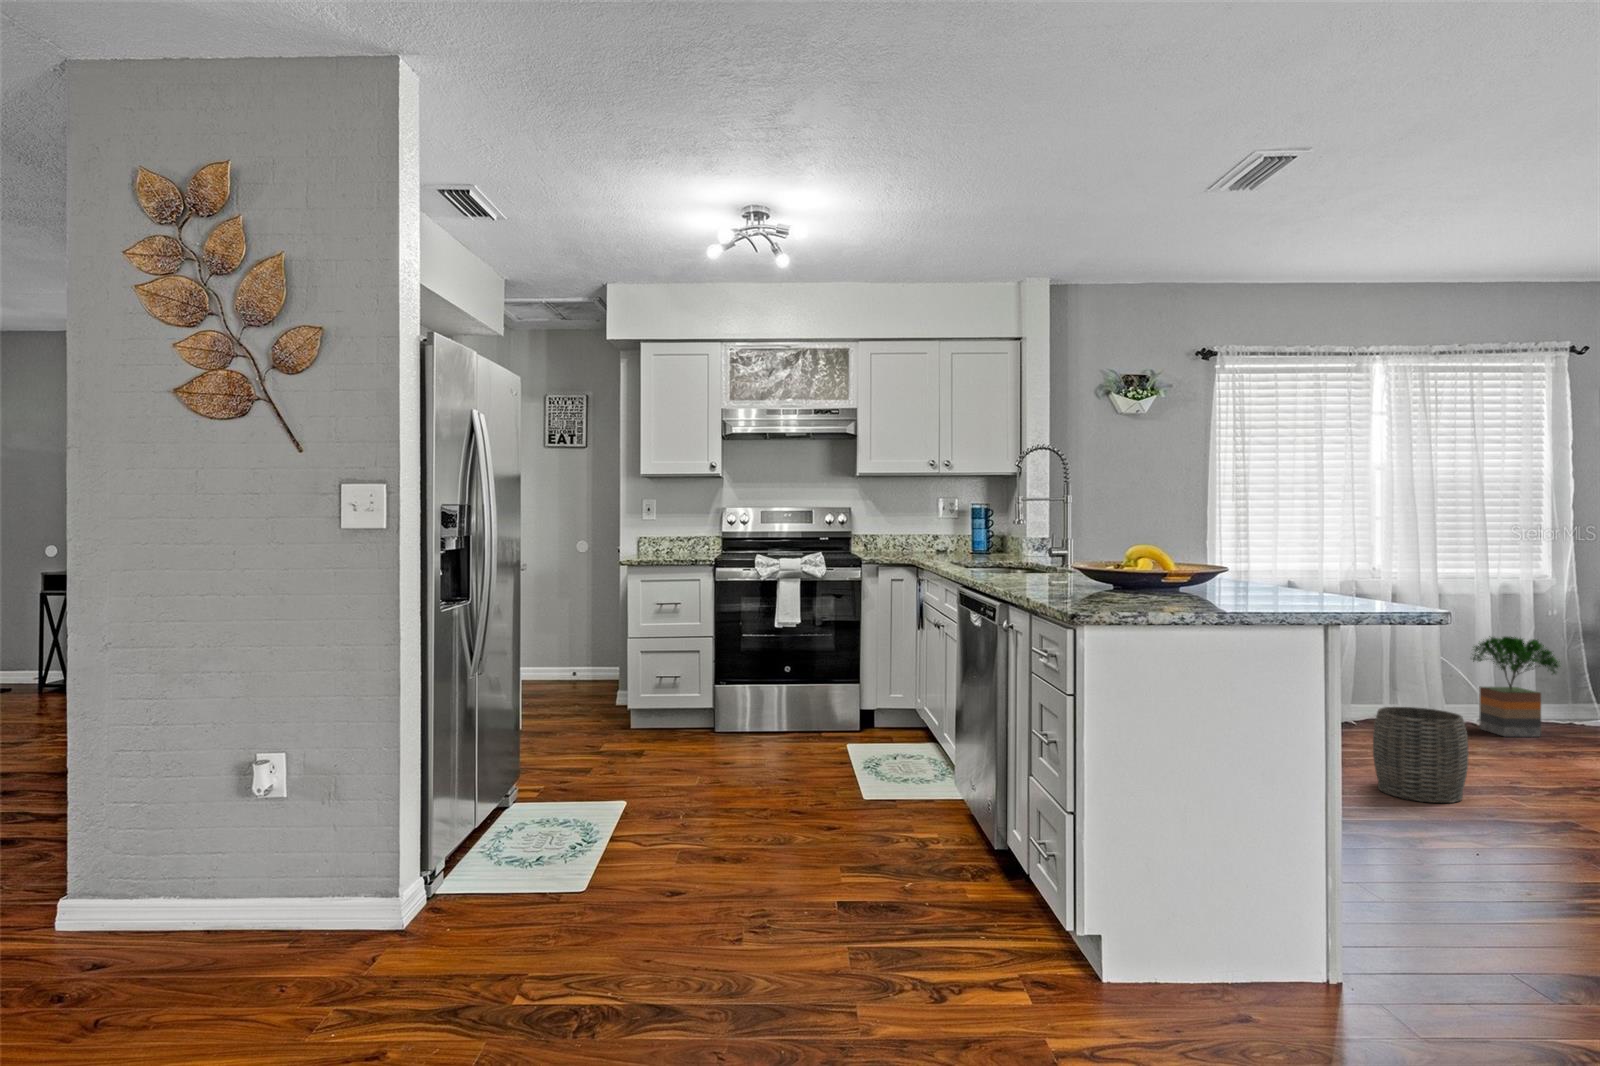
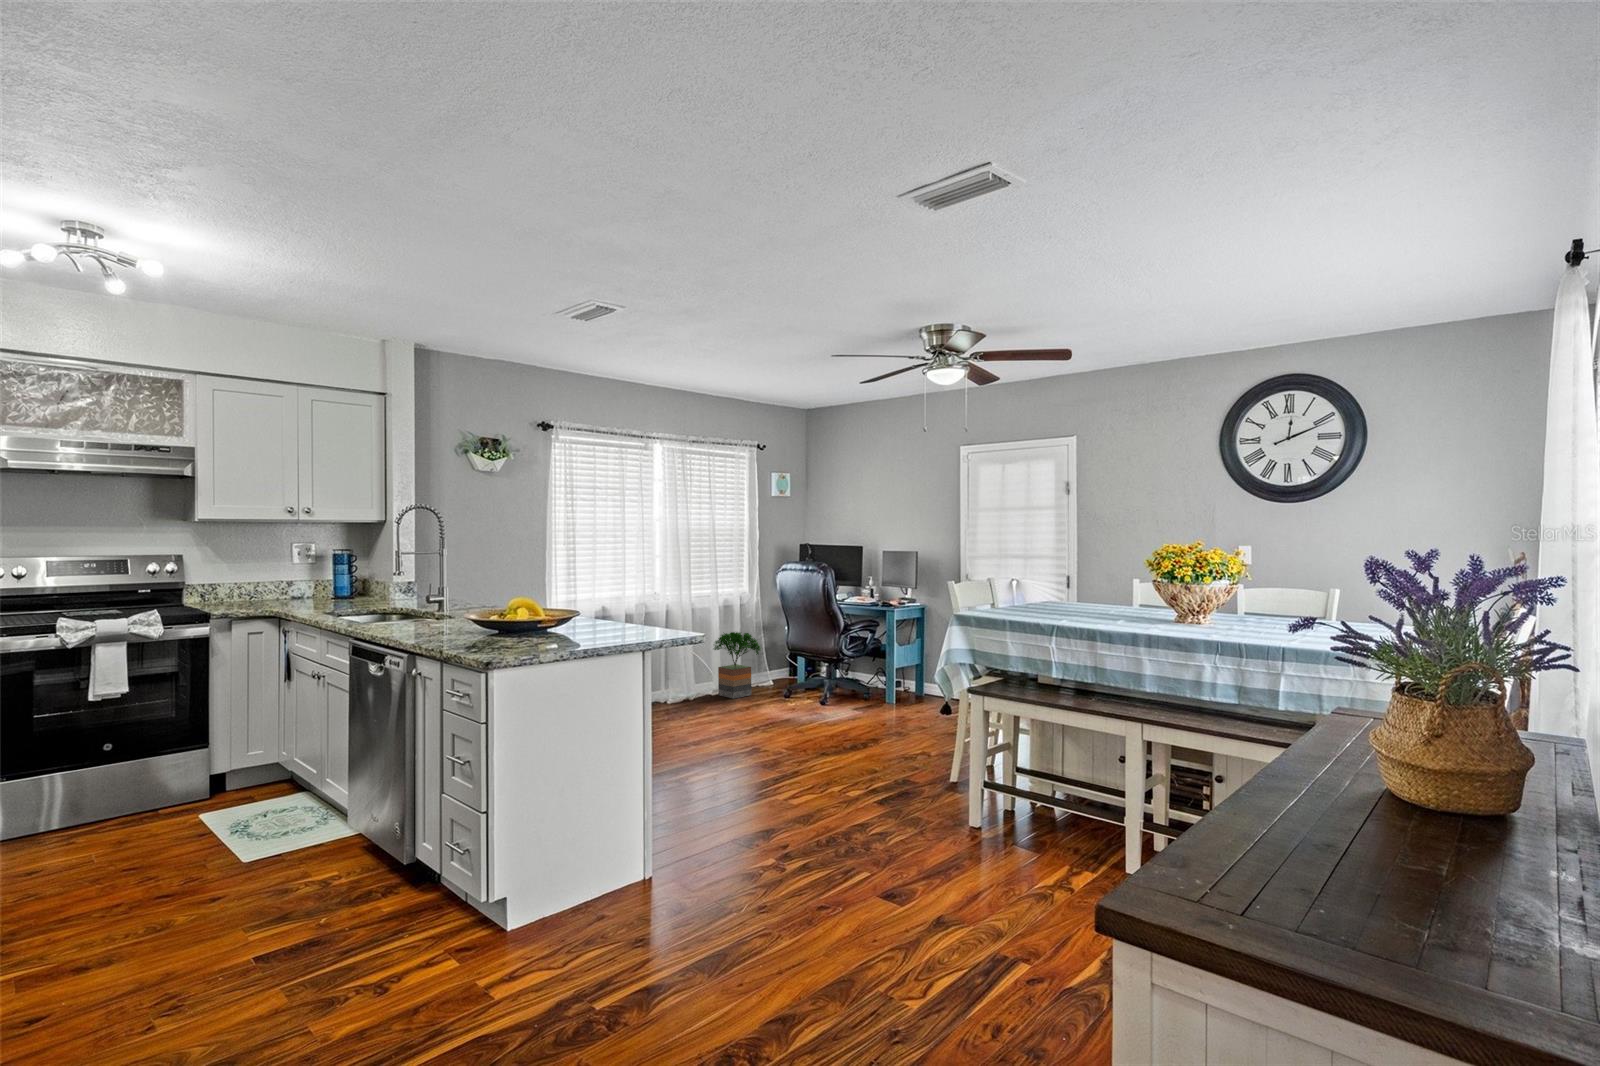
woven basket: present [1373,707,1468,803] -> none [678,693,733,759]

